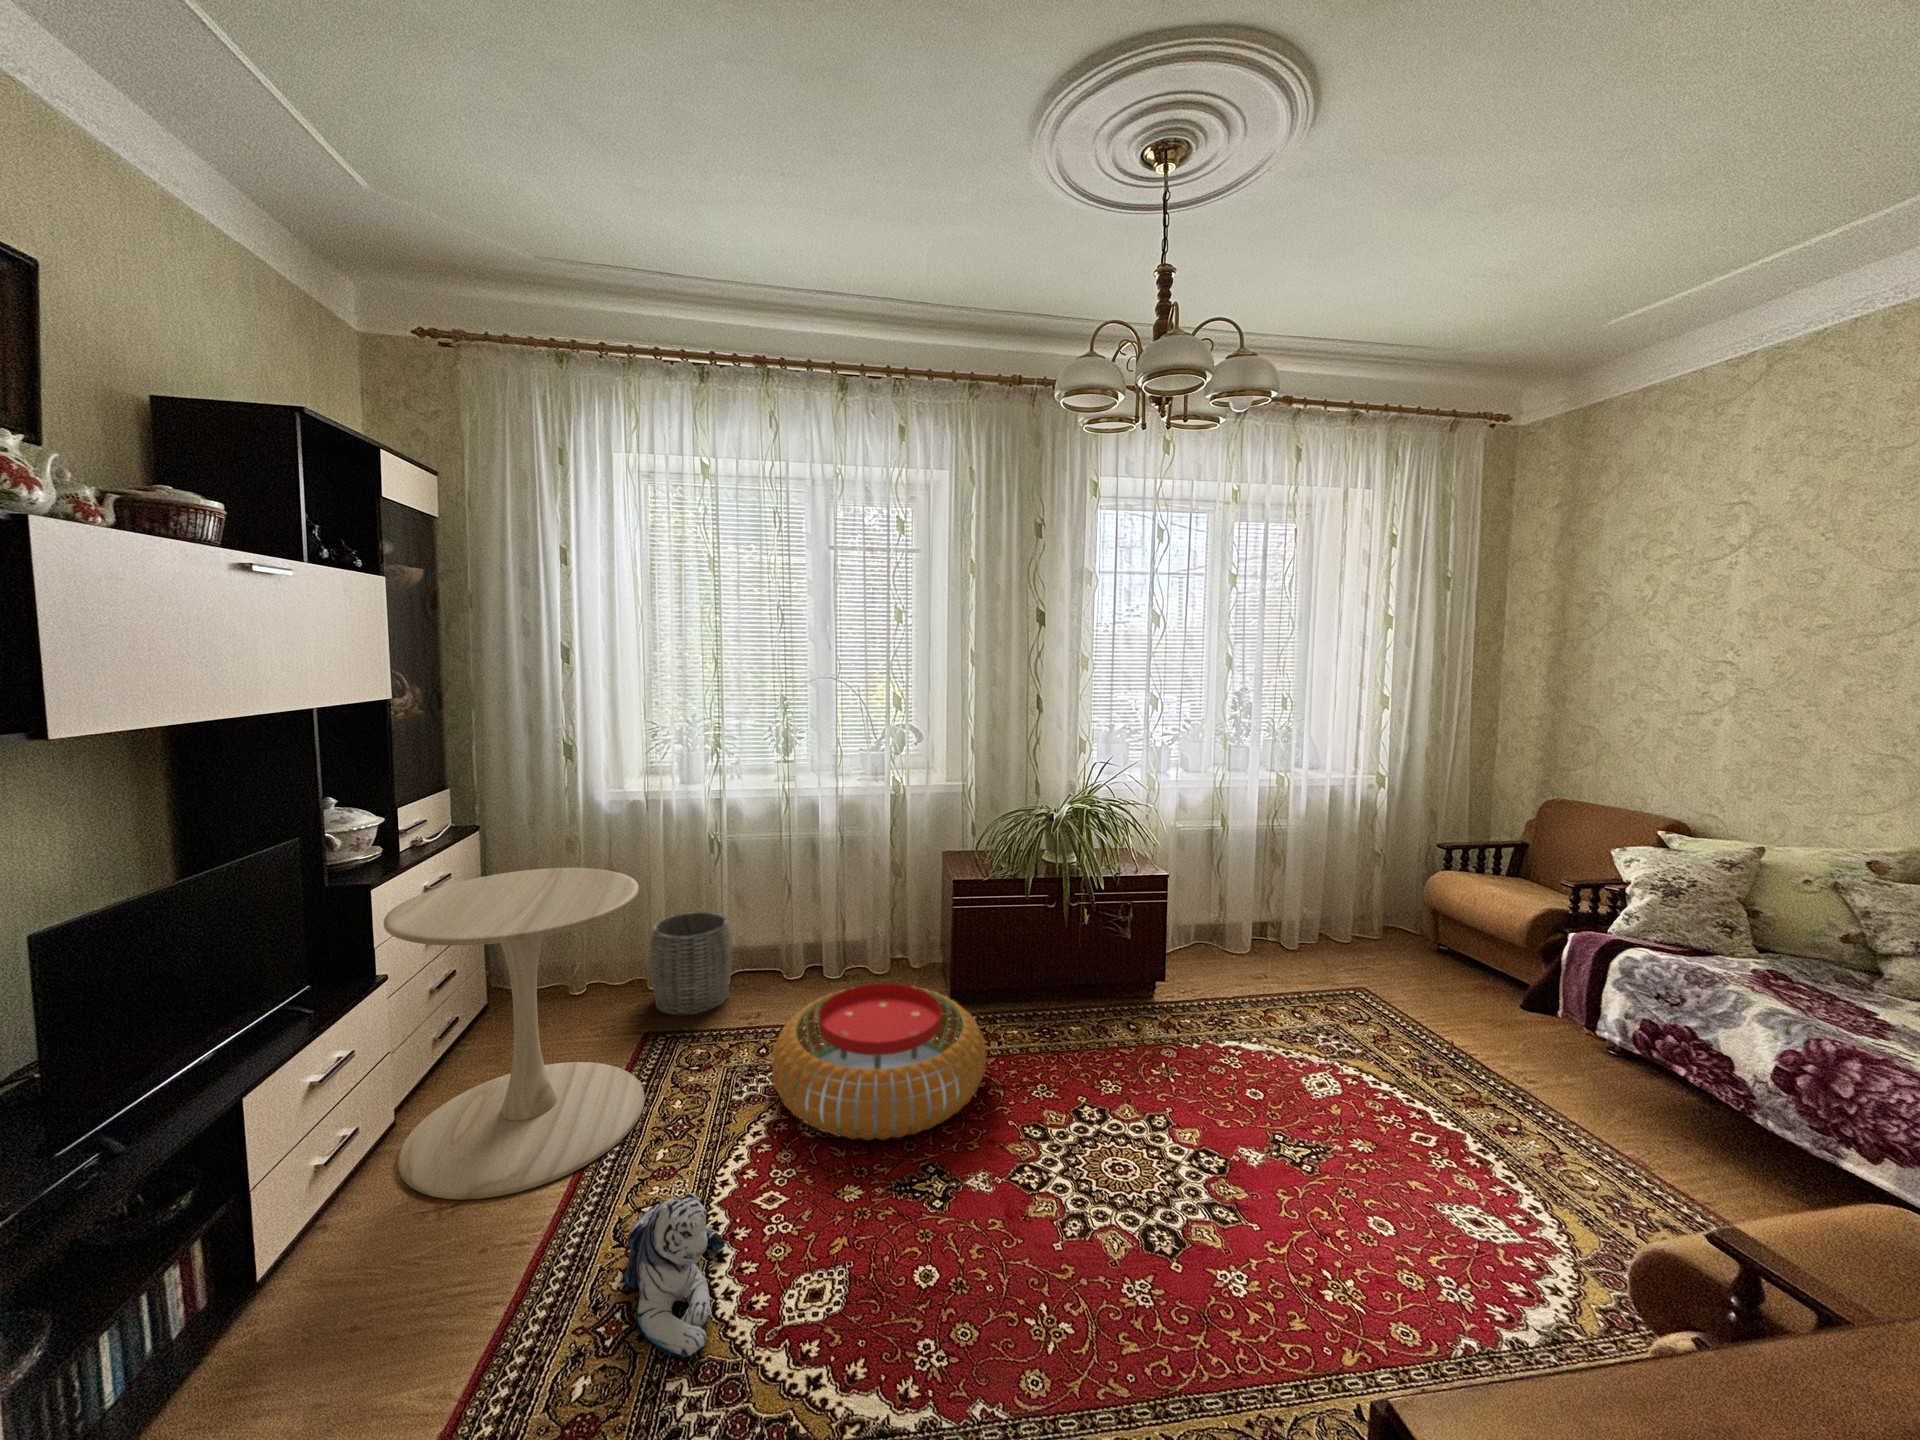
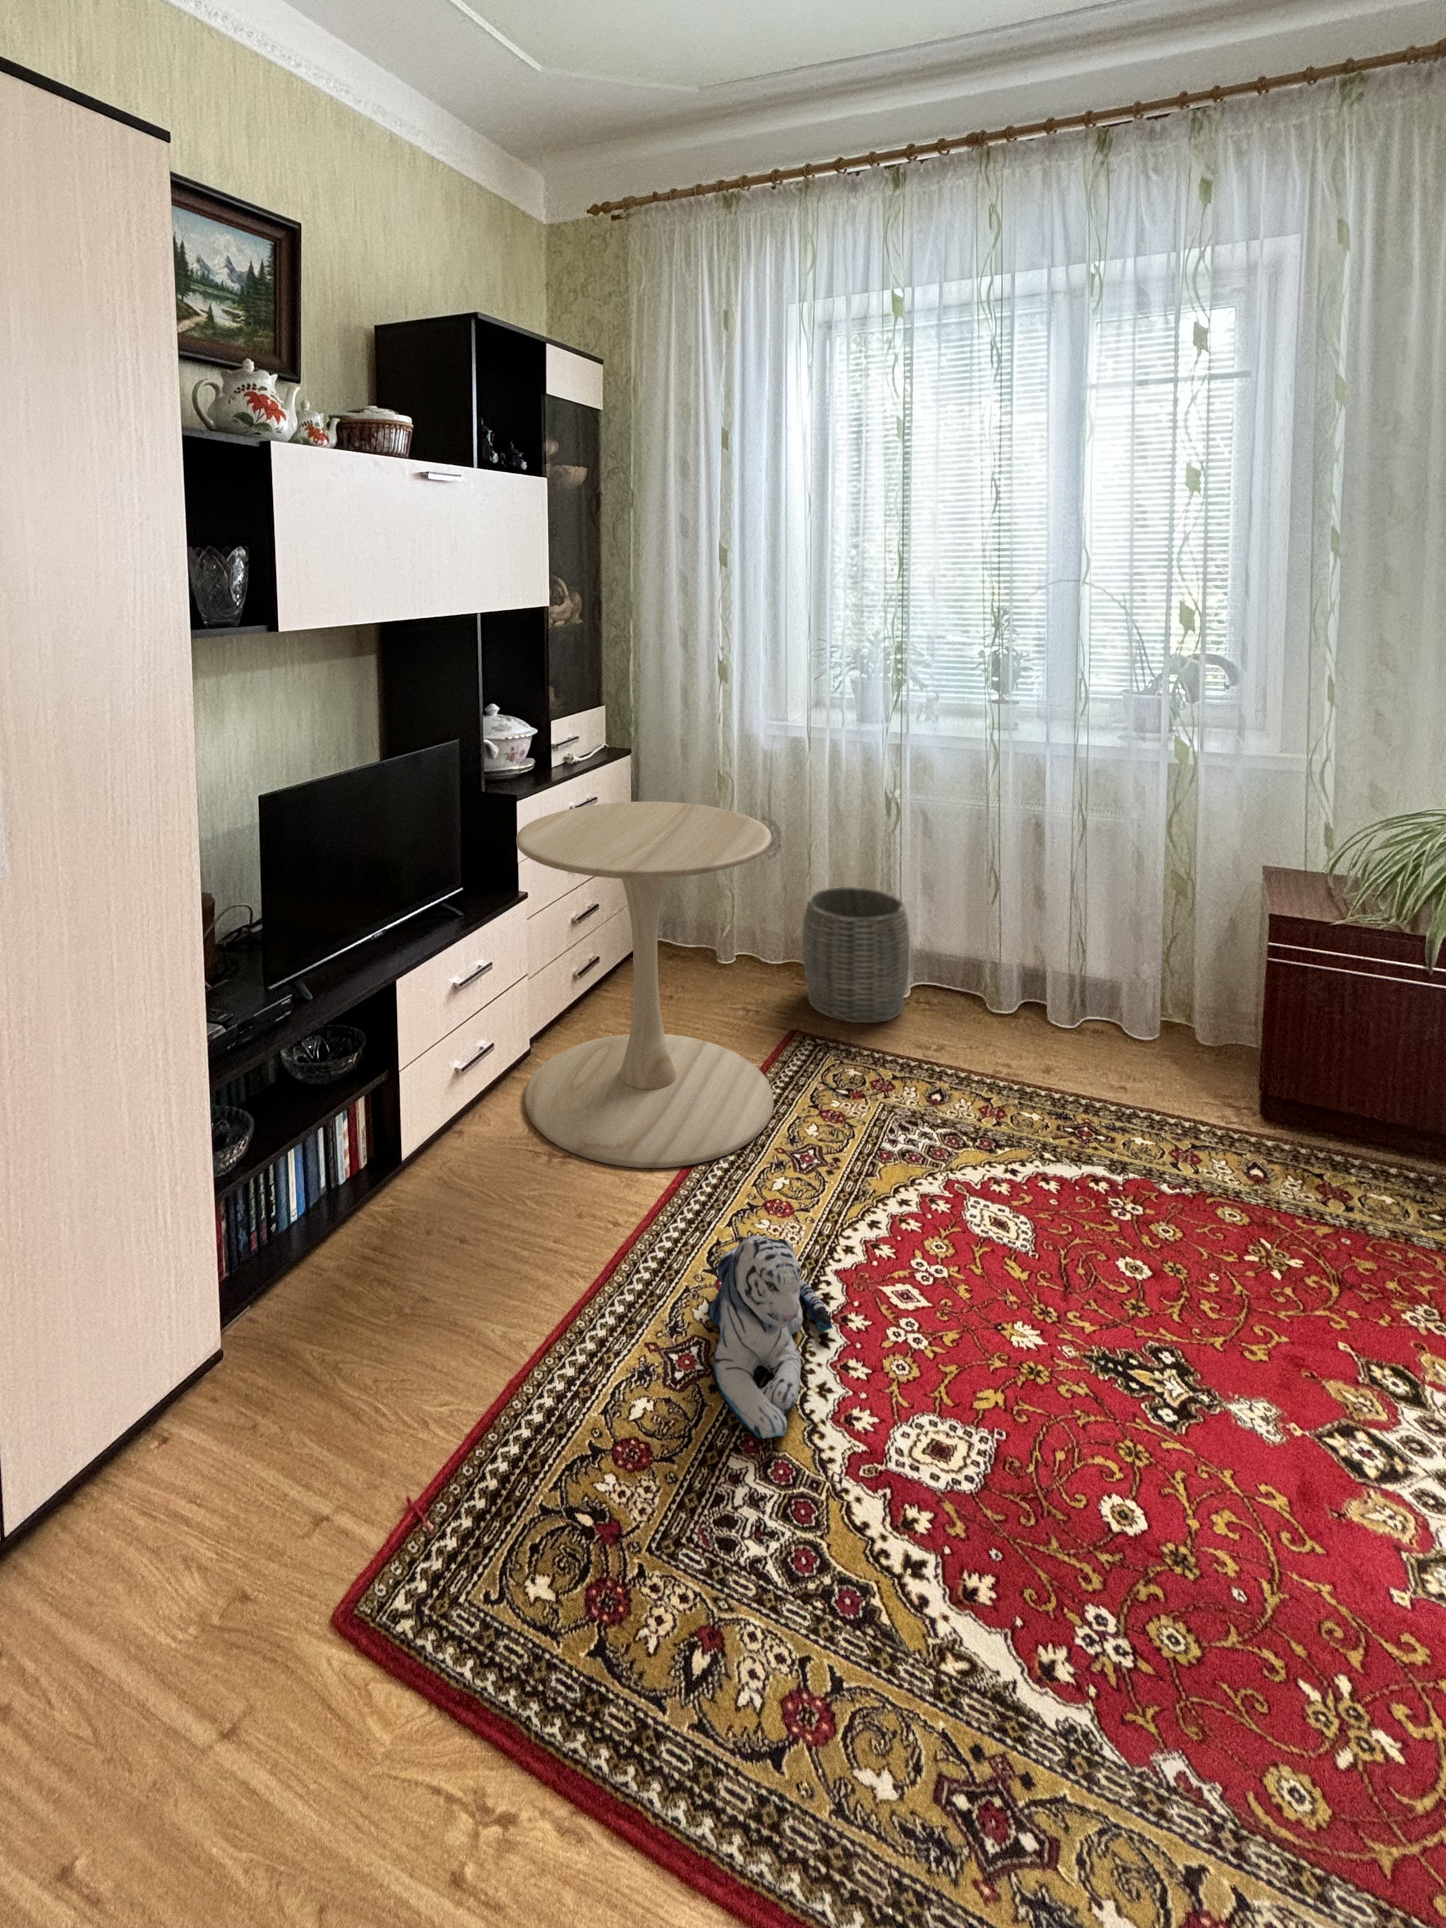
pouf: present [772,984,986,1141] -> none [934,1042,1310,1299]

